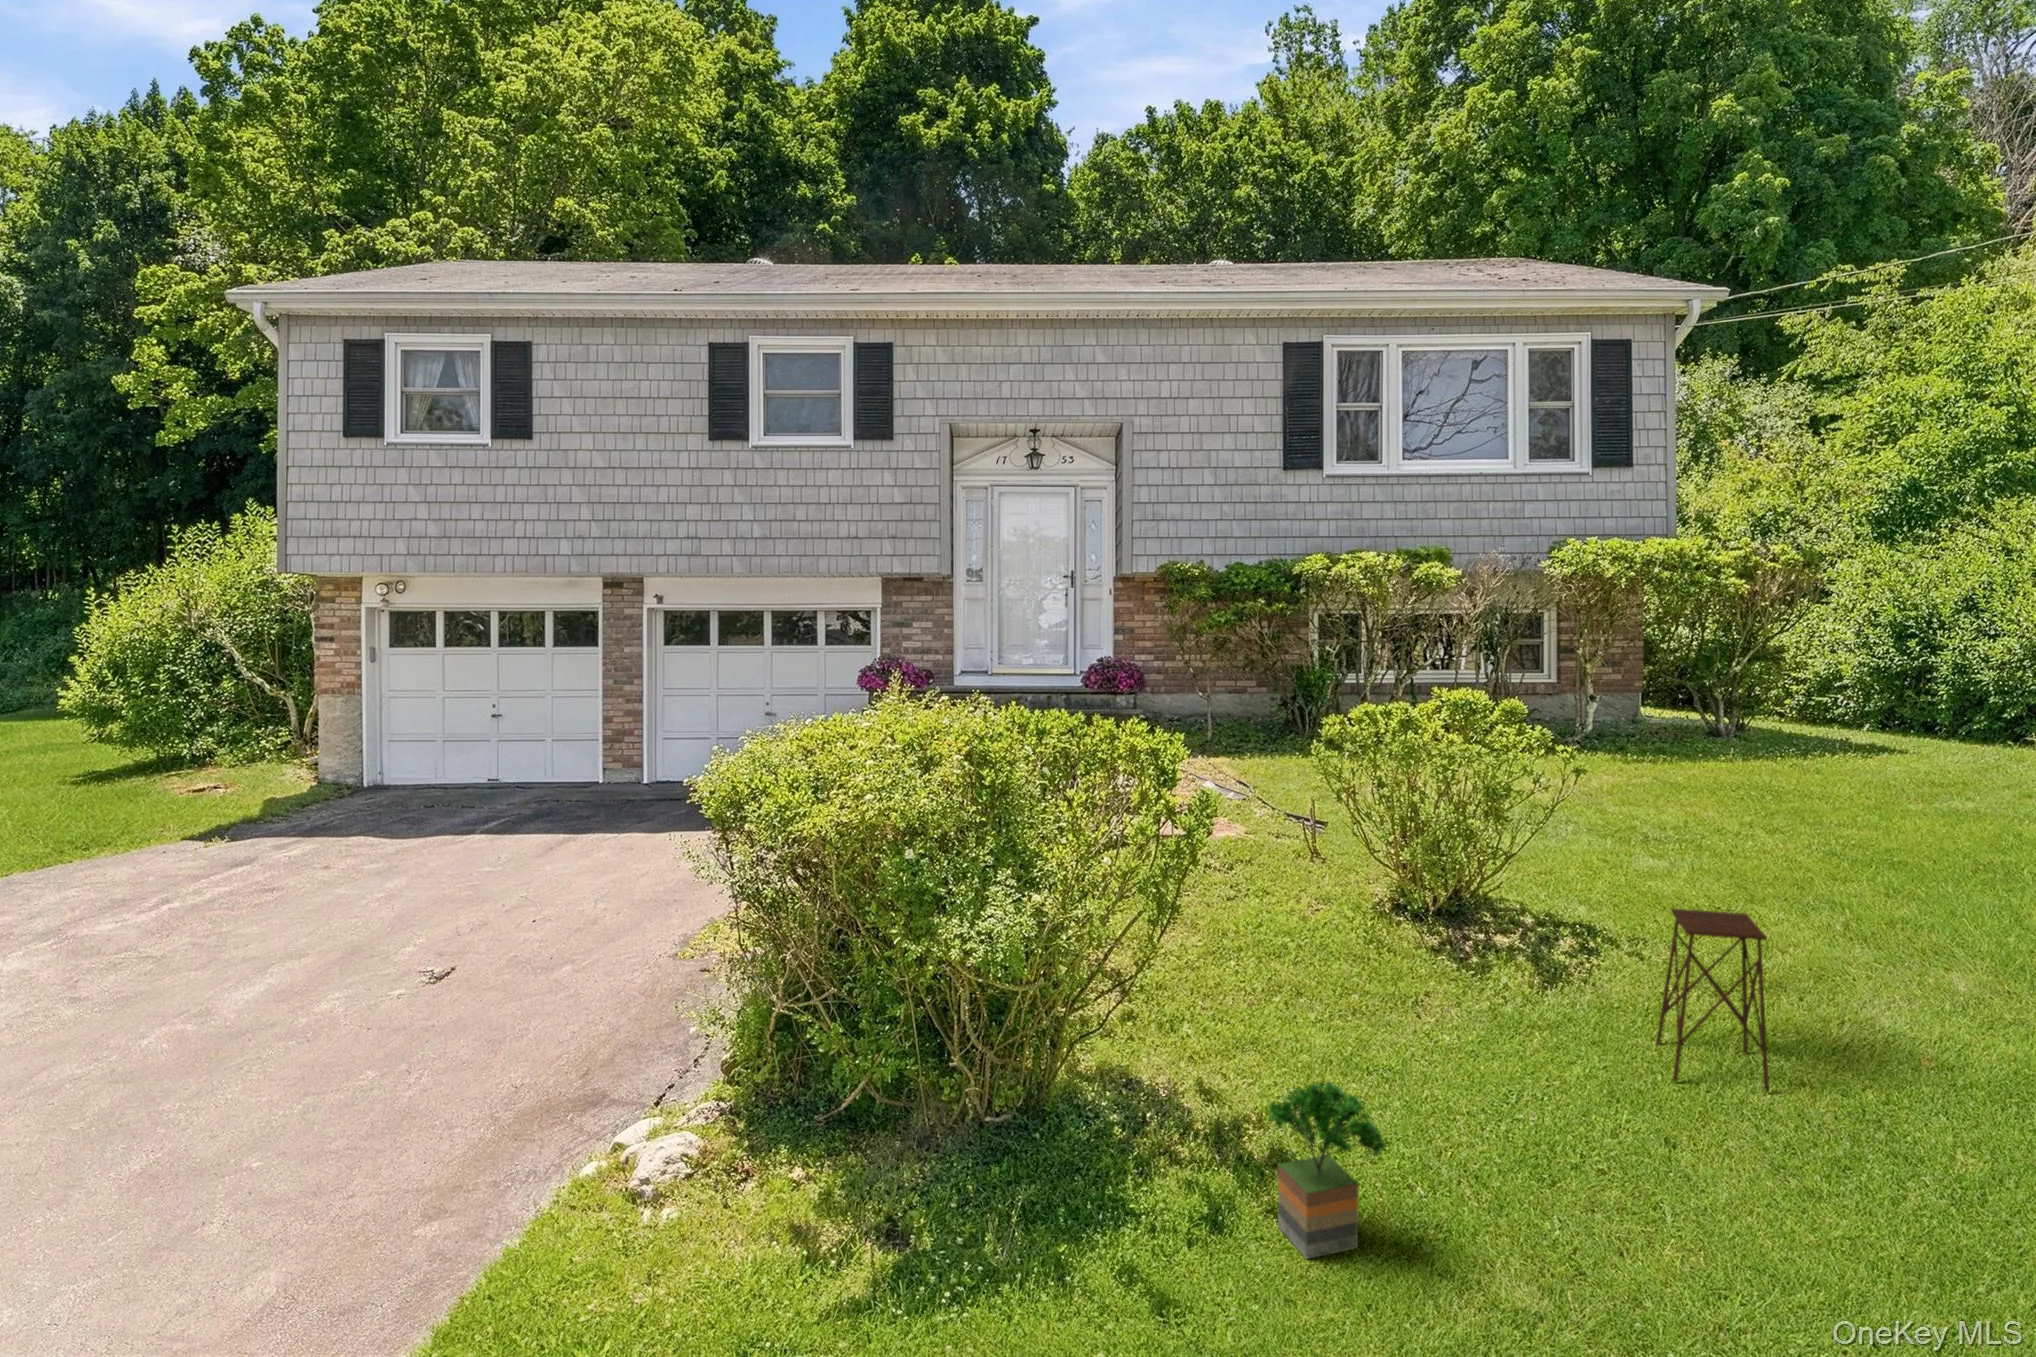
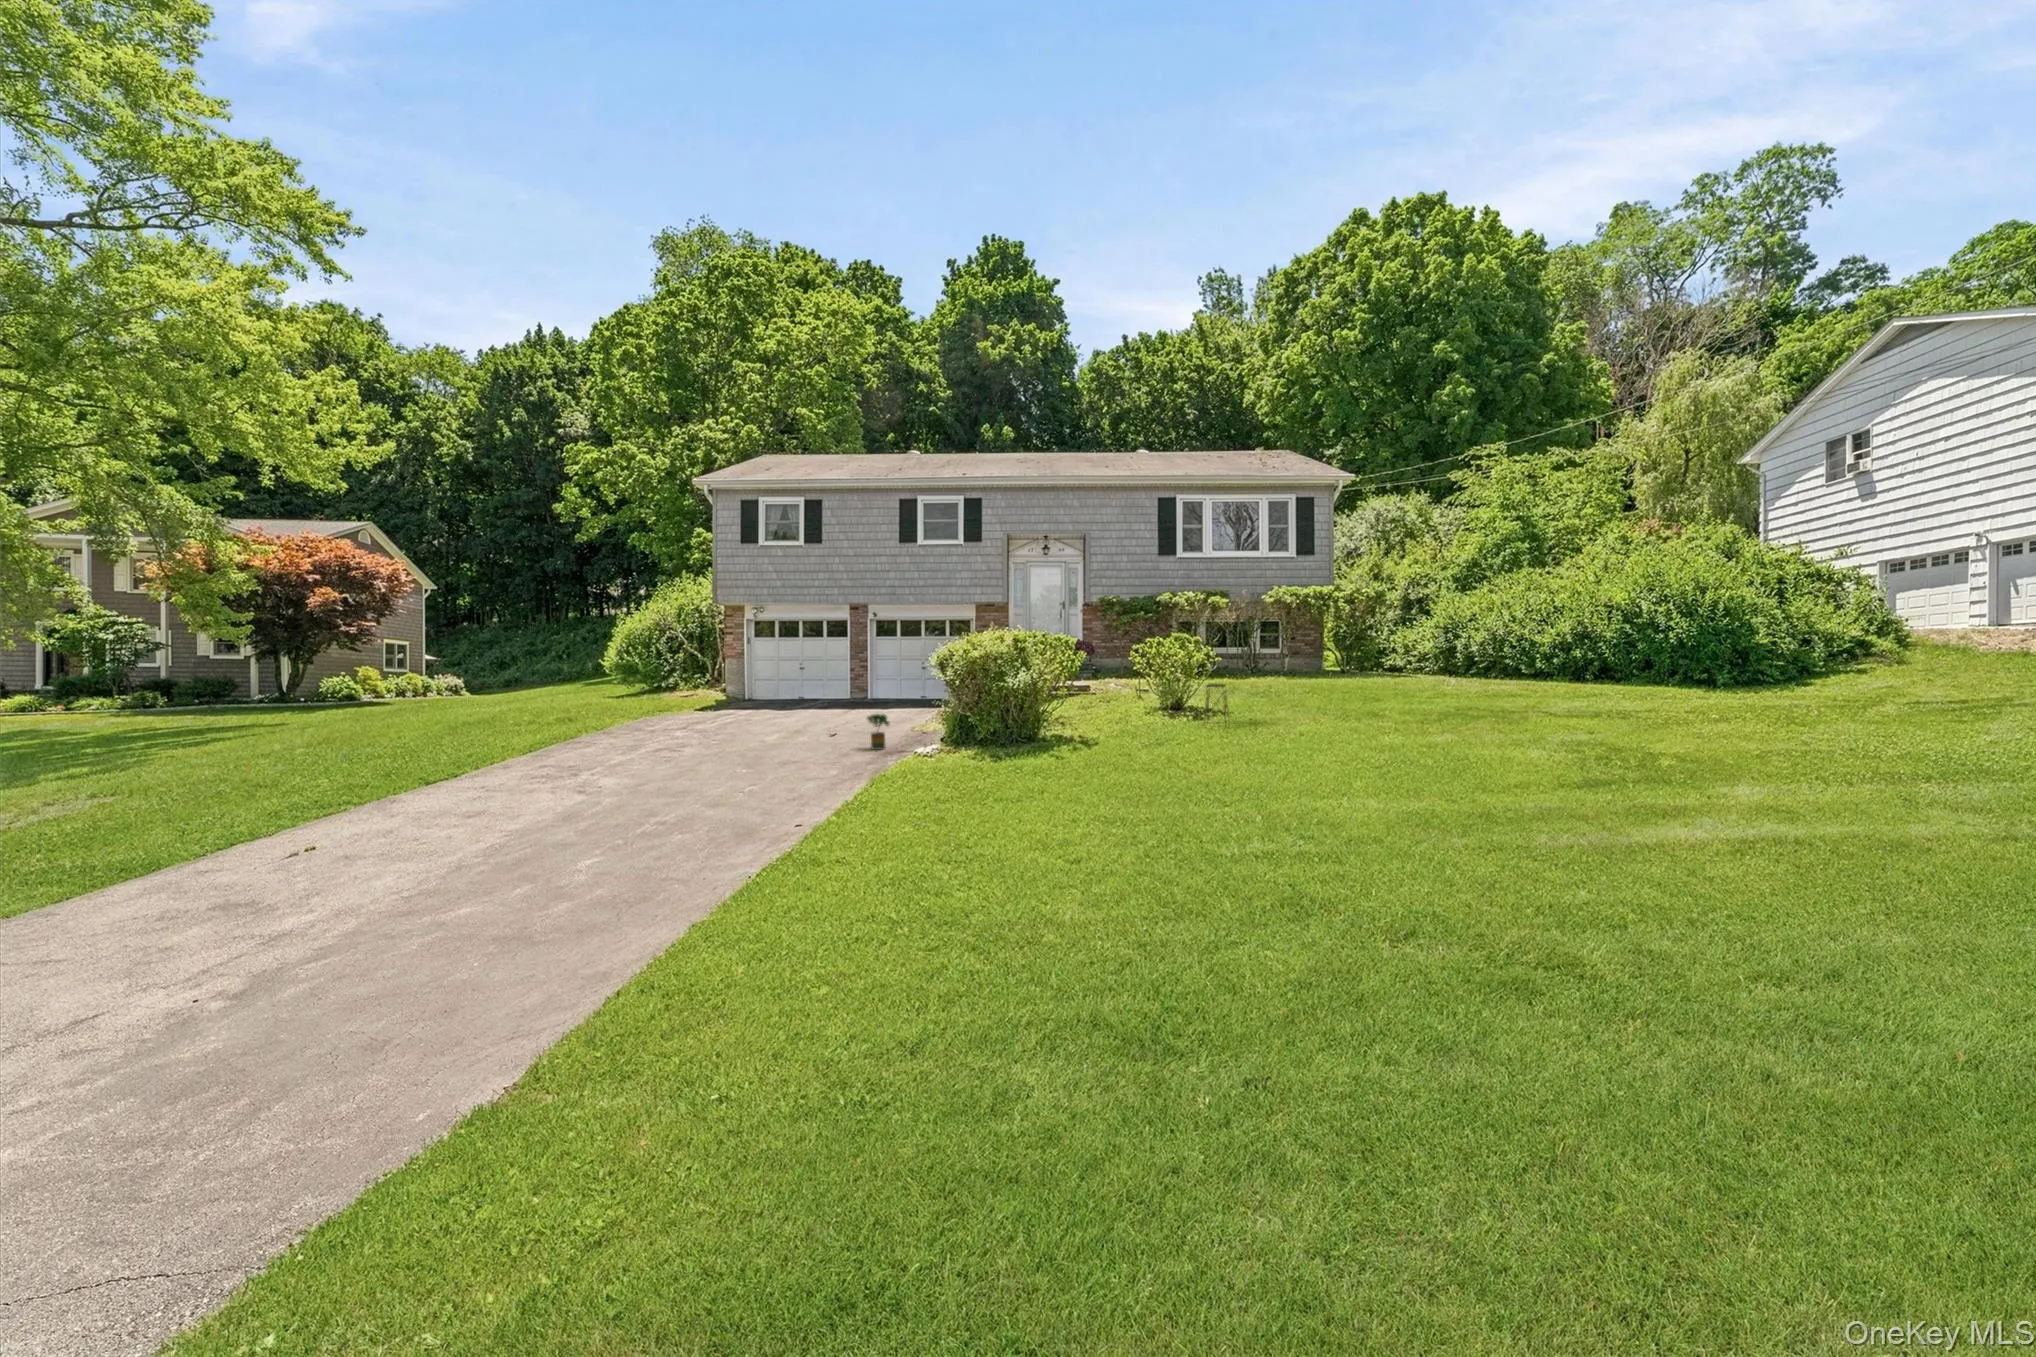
potted tree: present [1268,1081,1386,1259] -> present [867,714,890,750]

